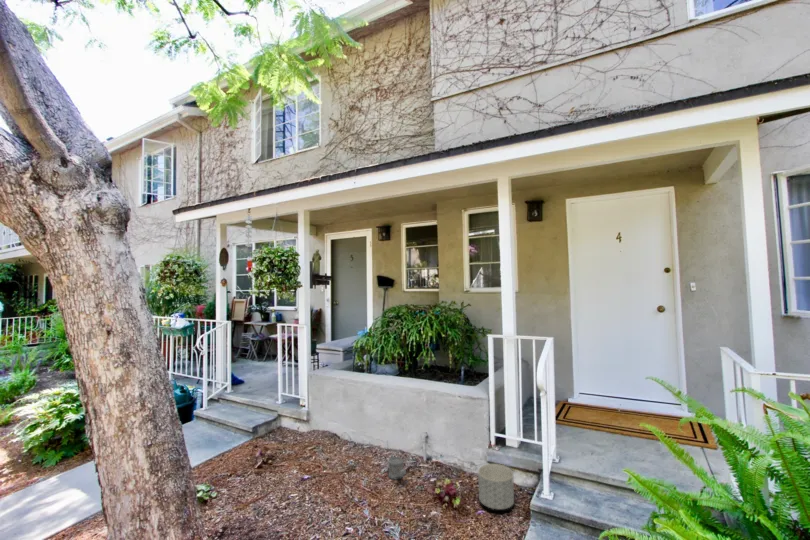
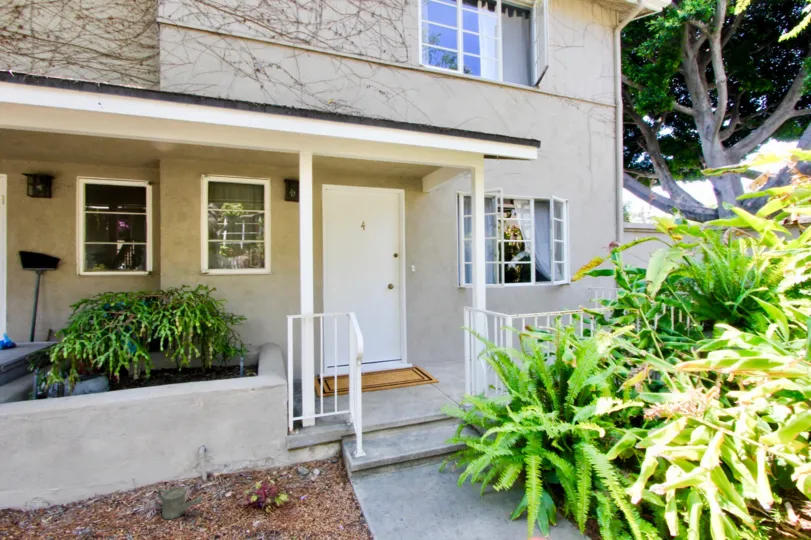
planter: present [478,464,514,509] -> none [295,444,331,490]

